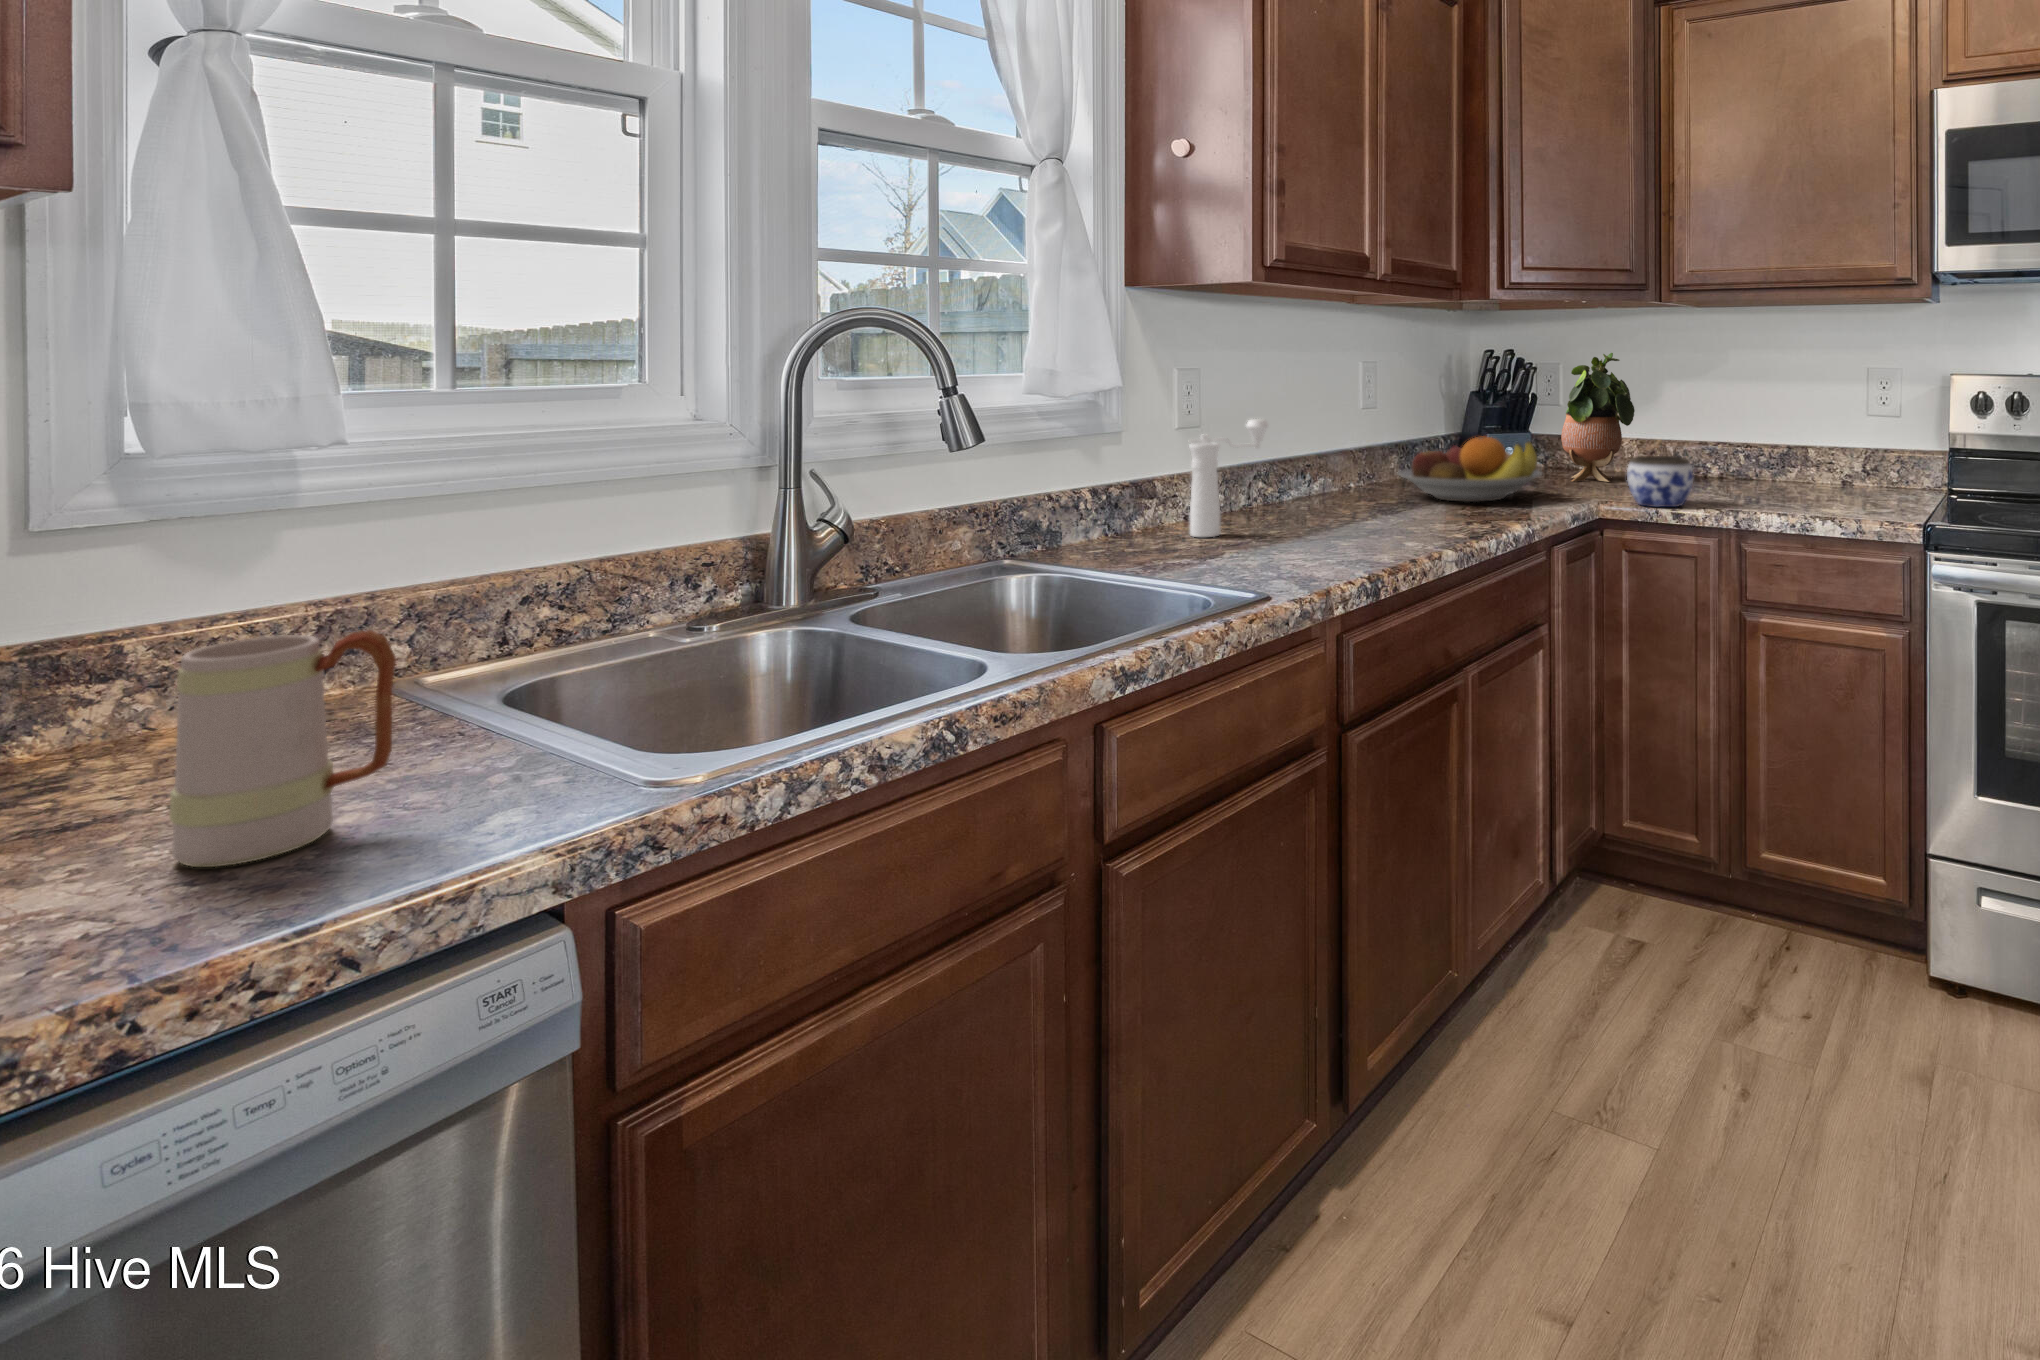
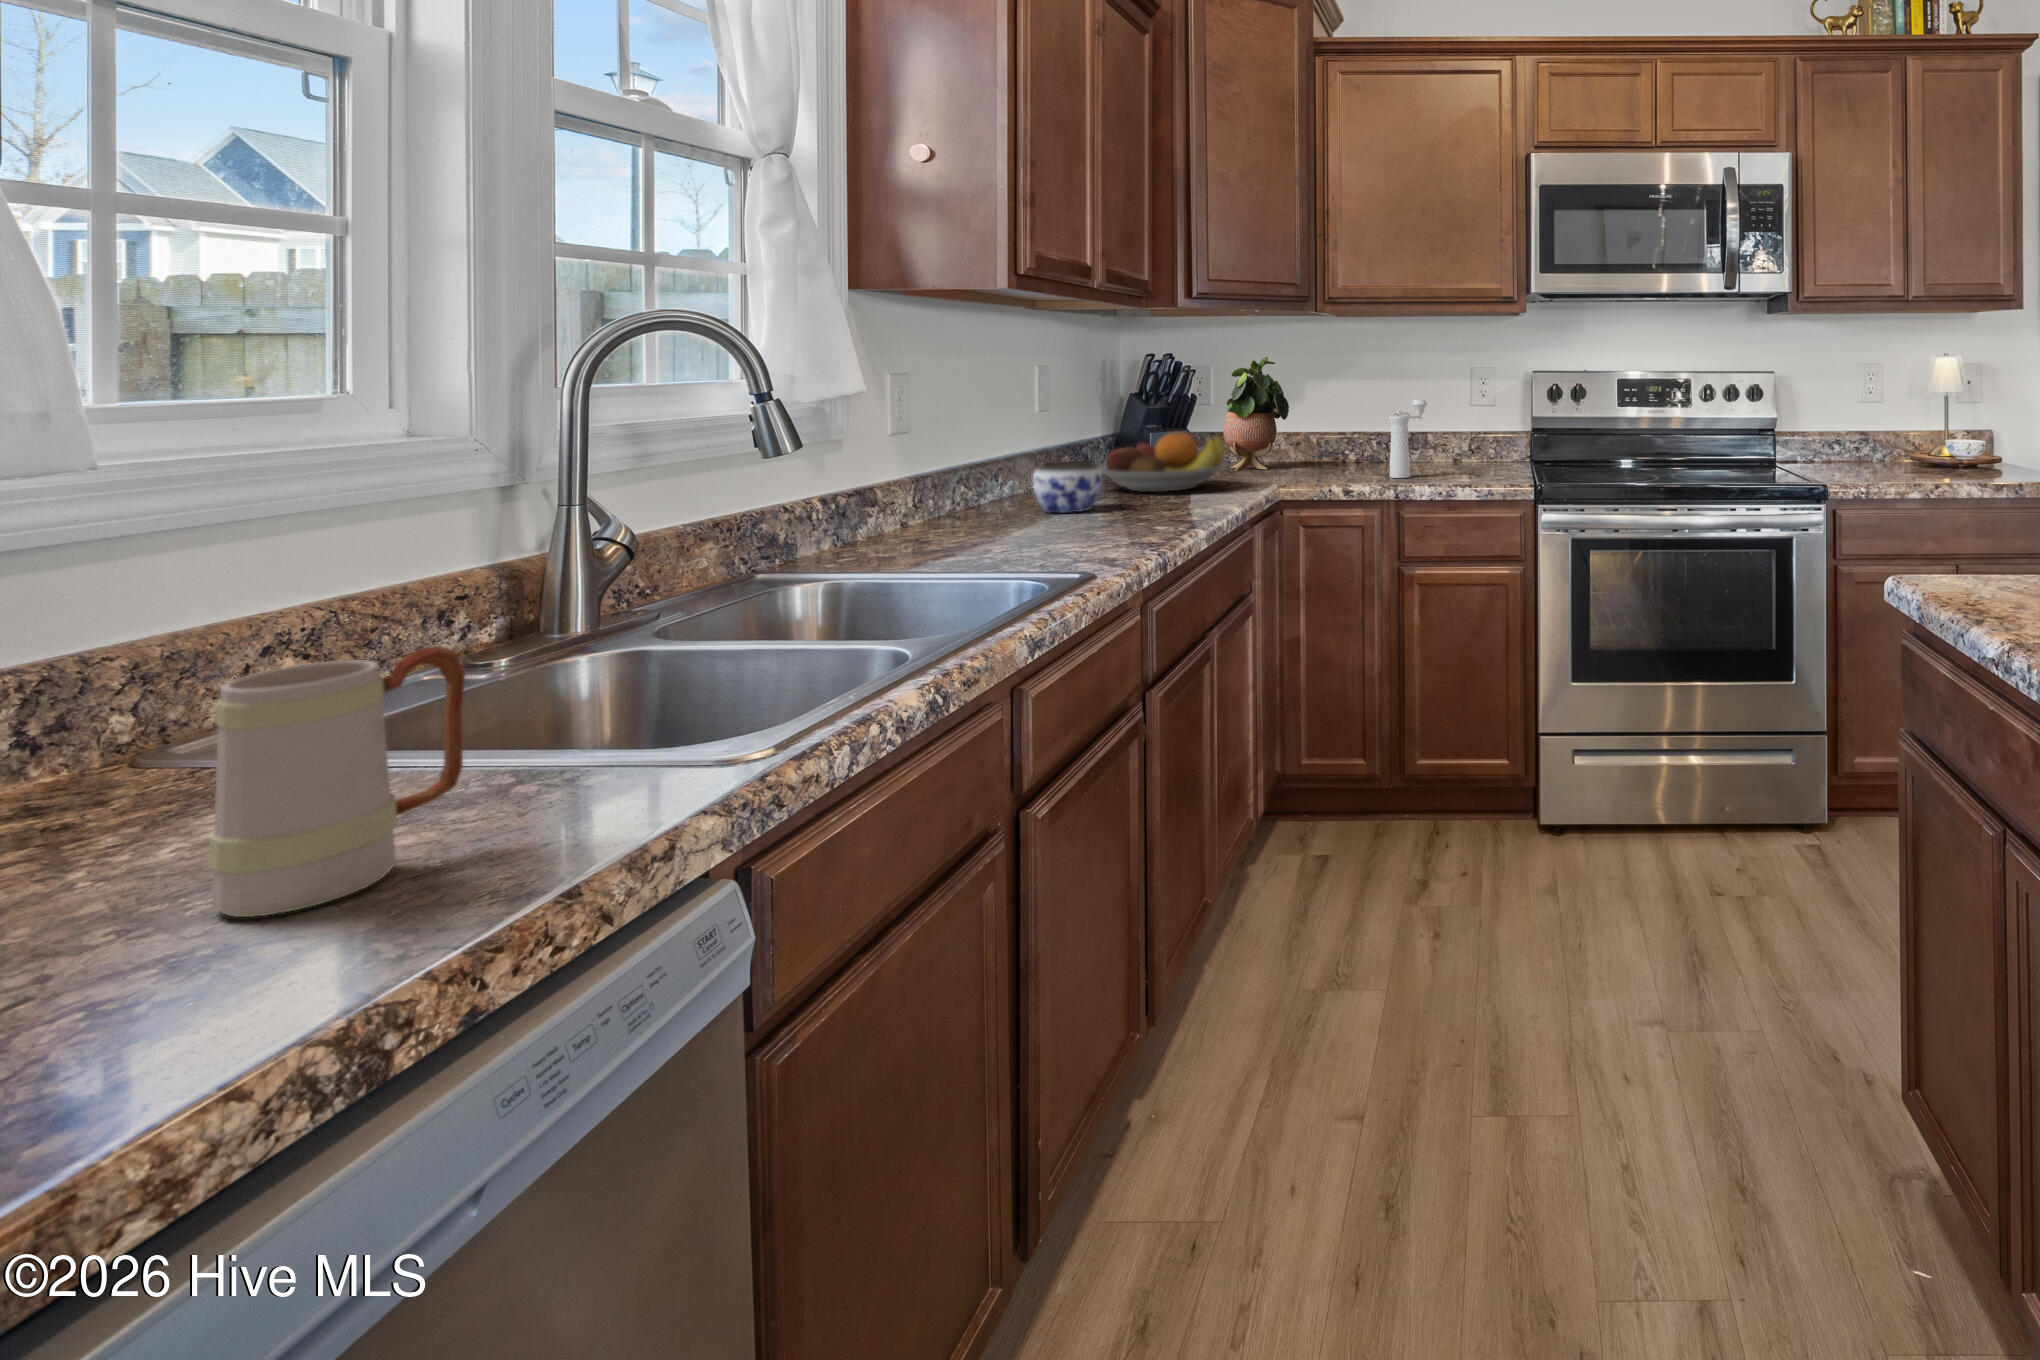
pepper mill: present [1189,419,1268,537] -> present [1389,400,1427,478]
jar: present [1627,456,1693,507] -> present [1033,461,1102,513]

